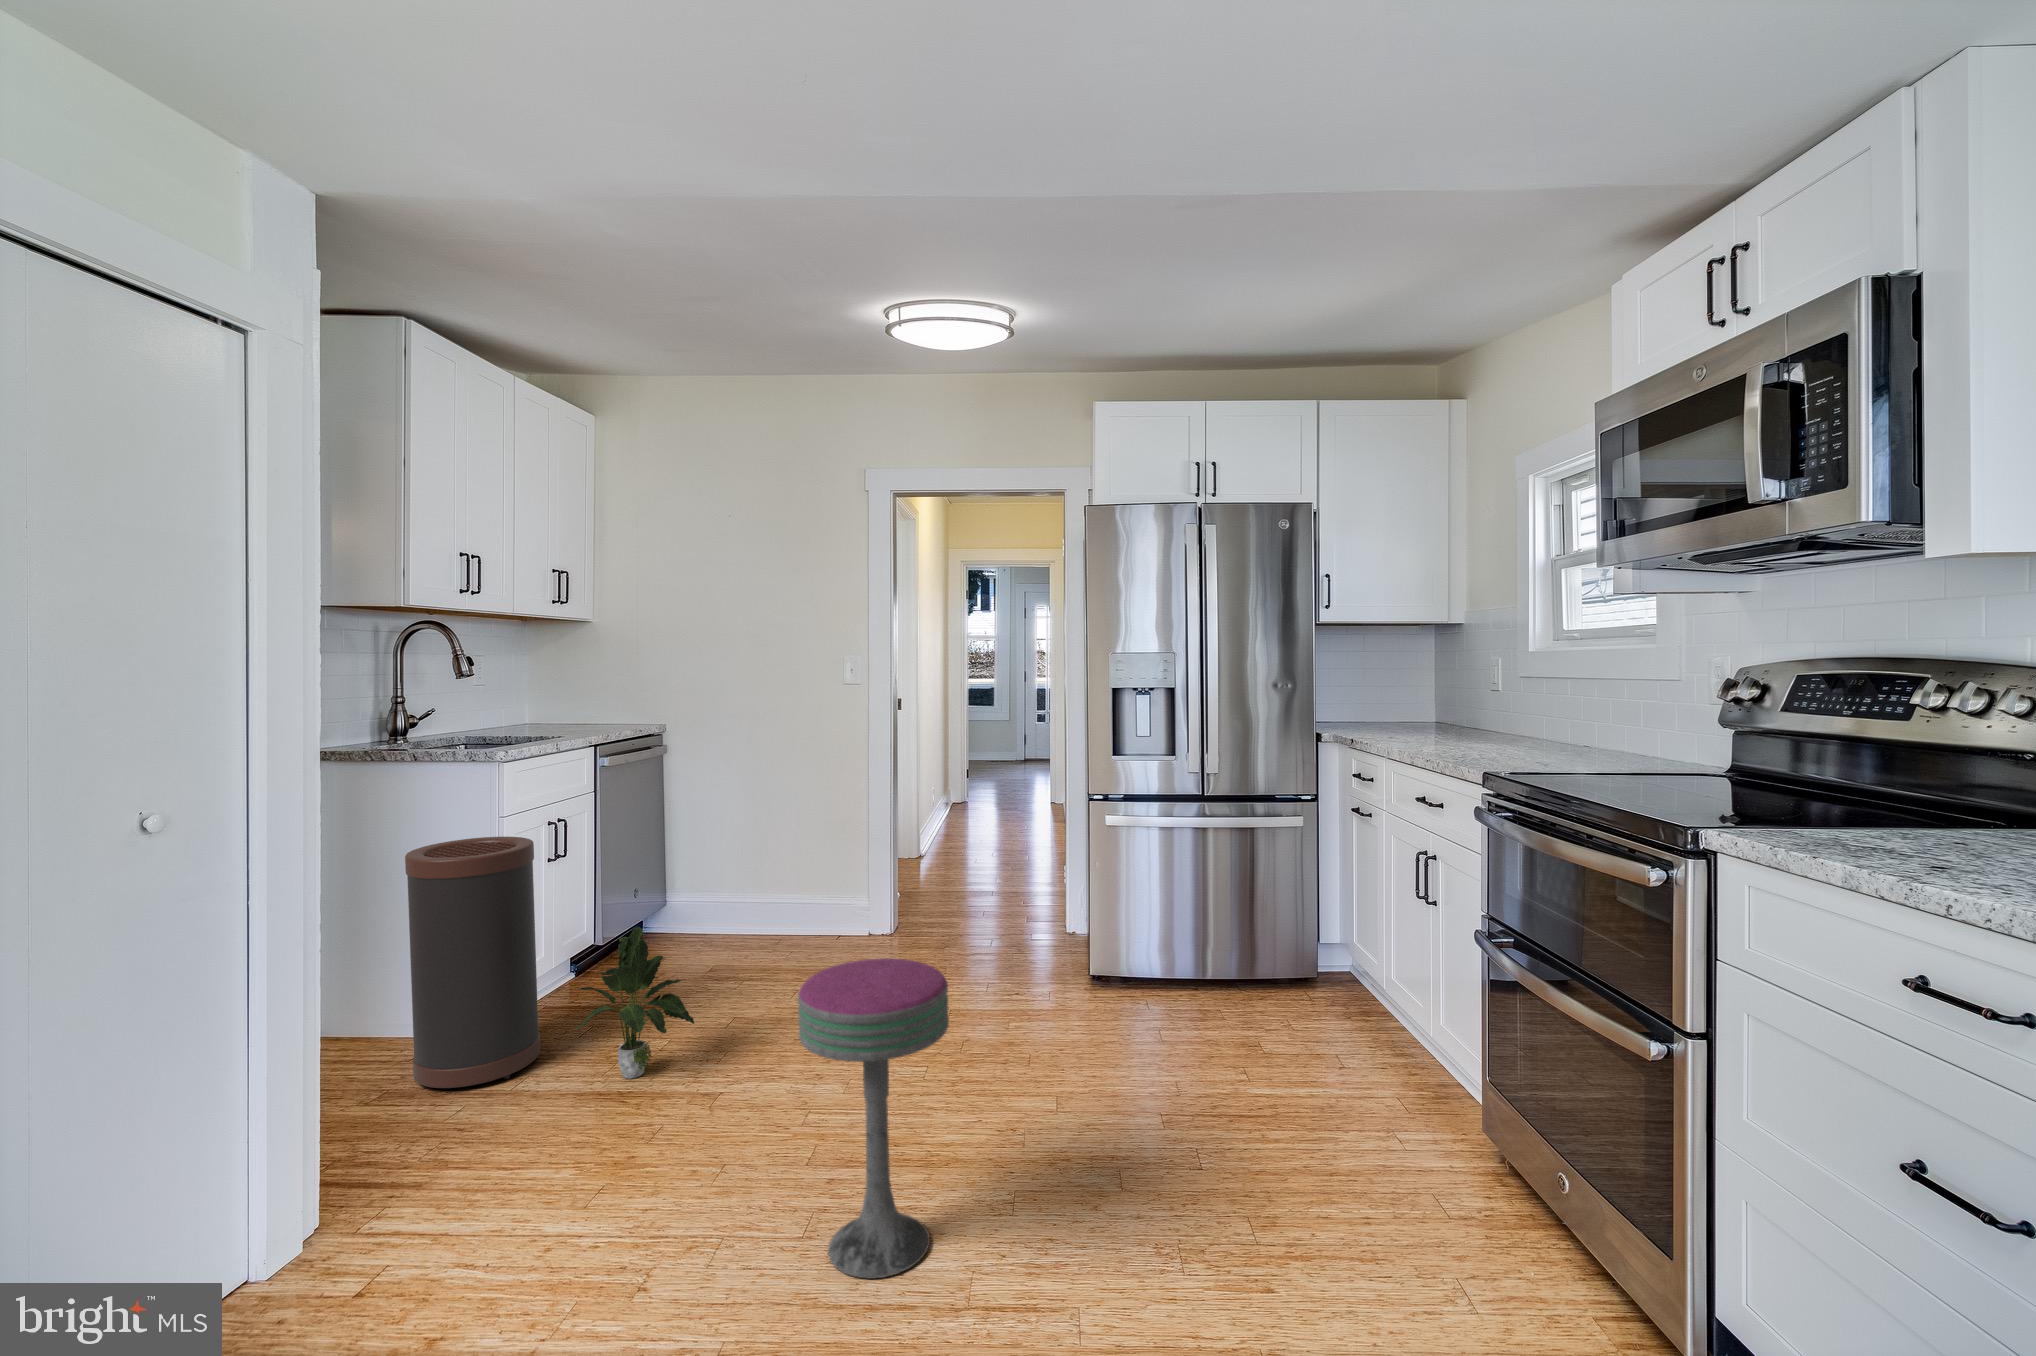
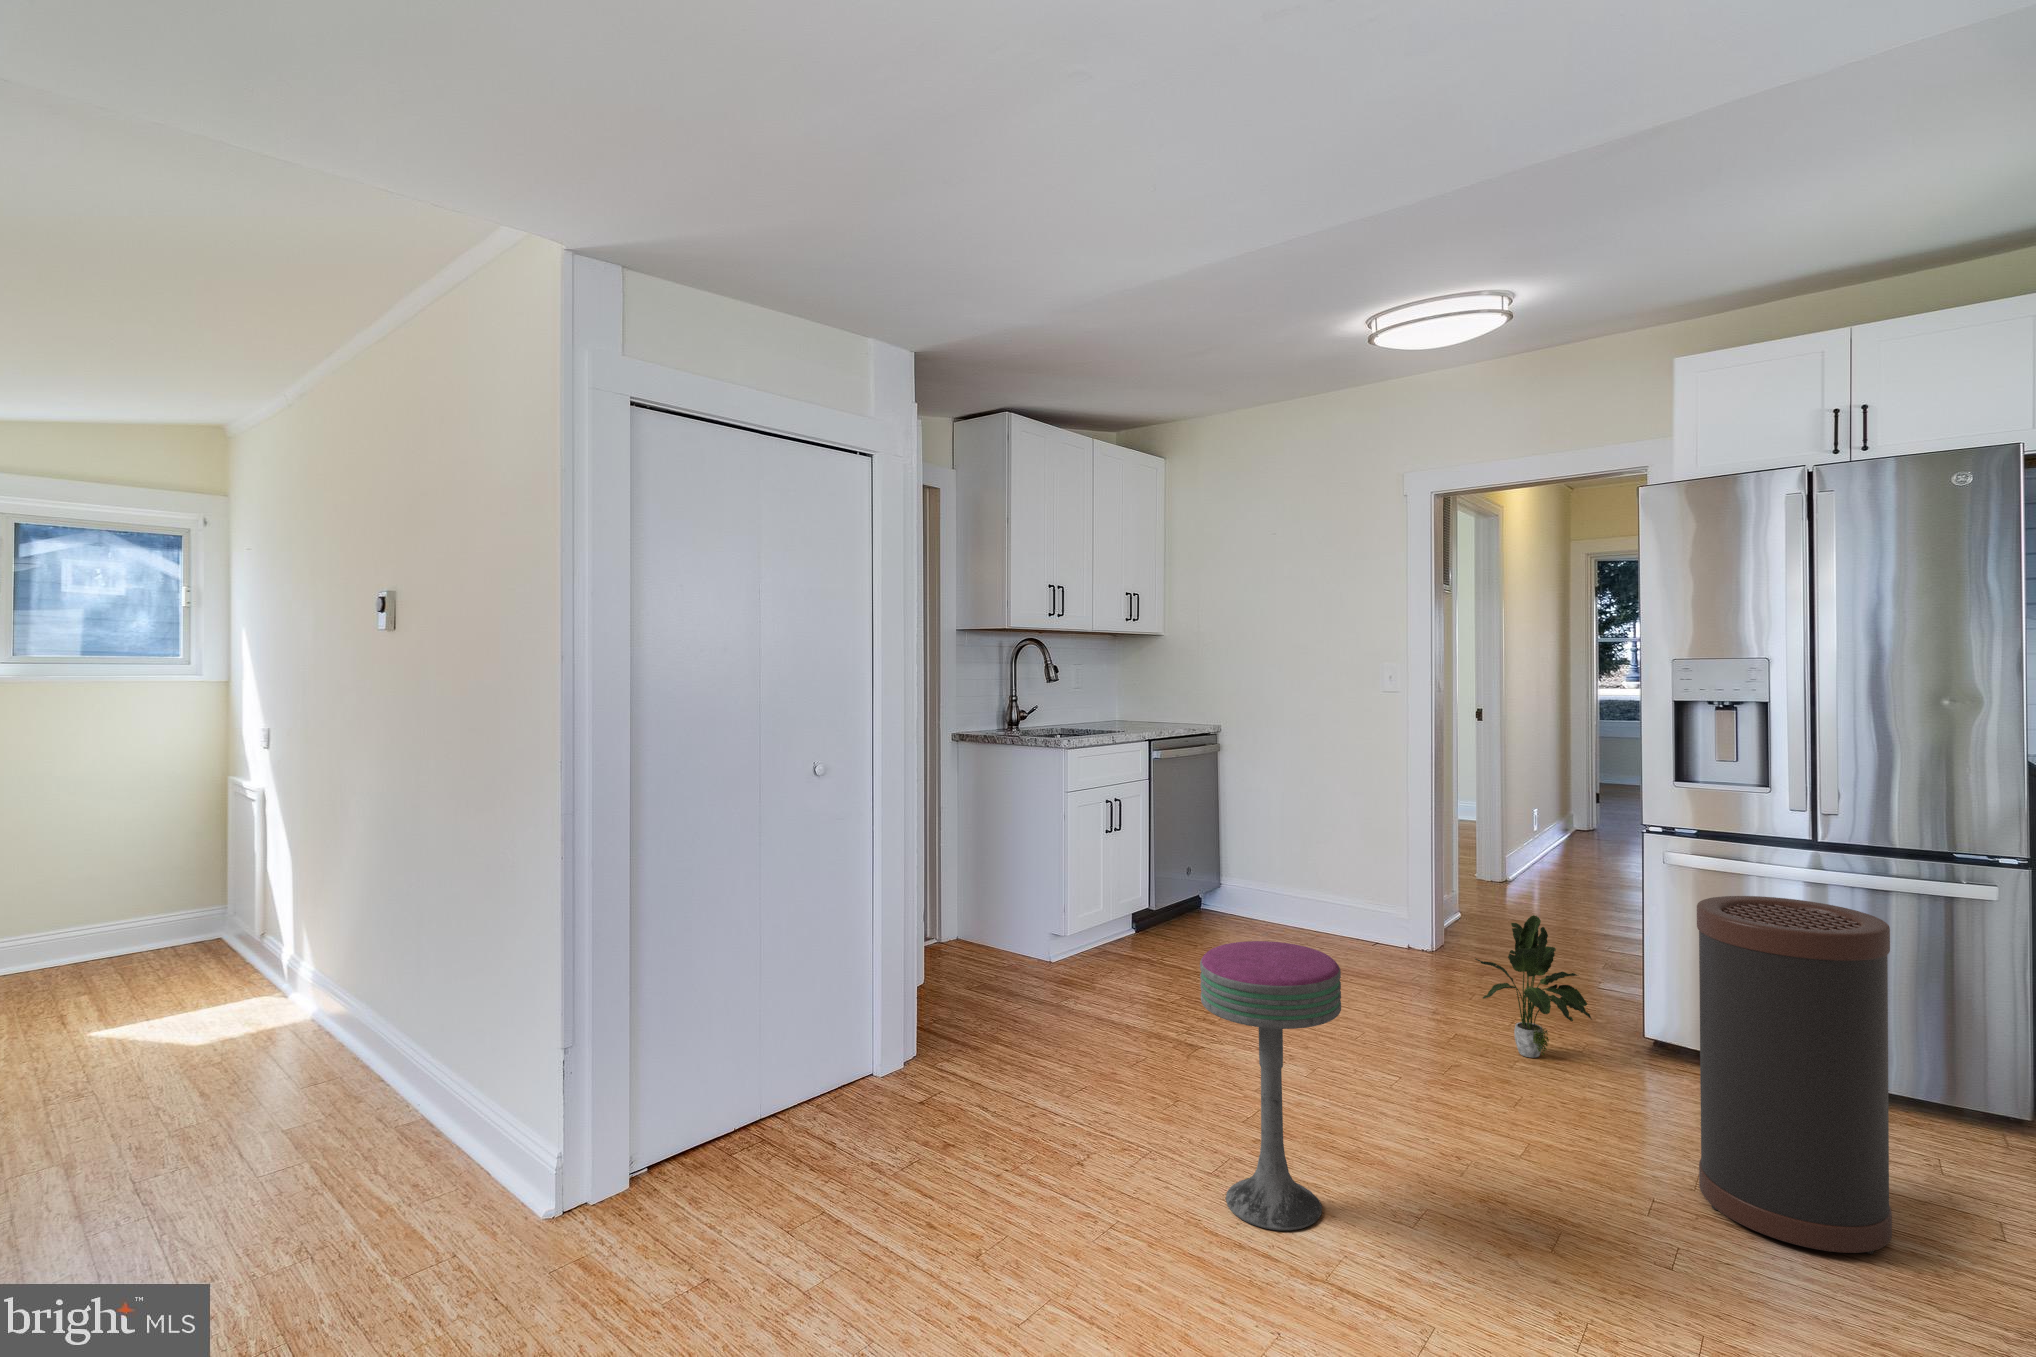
trash can: present [405,837,540,1088] -> present [1697,896,1892,1254]
potted plant: present [573,927,694,1079] -> present [1475,915,1592,1058]

